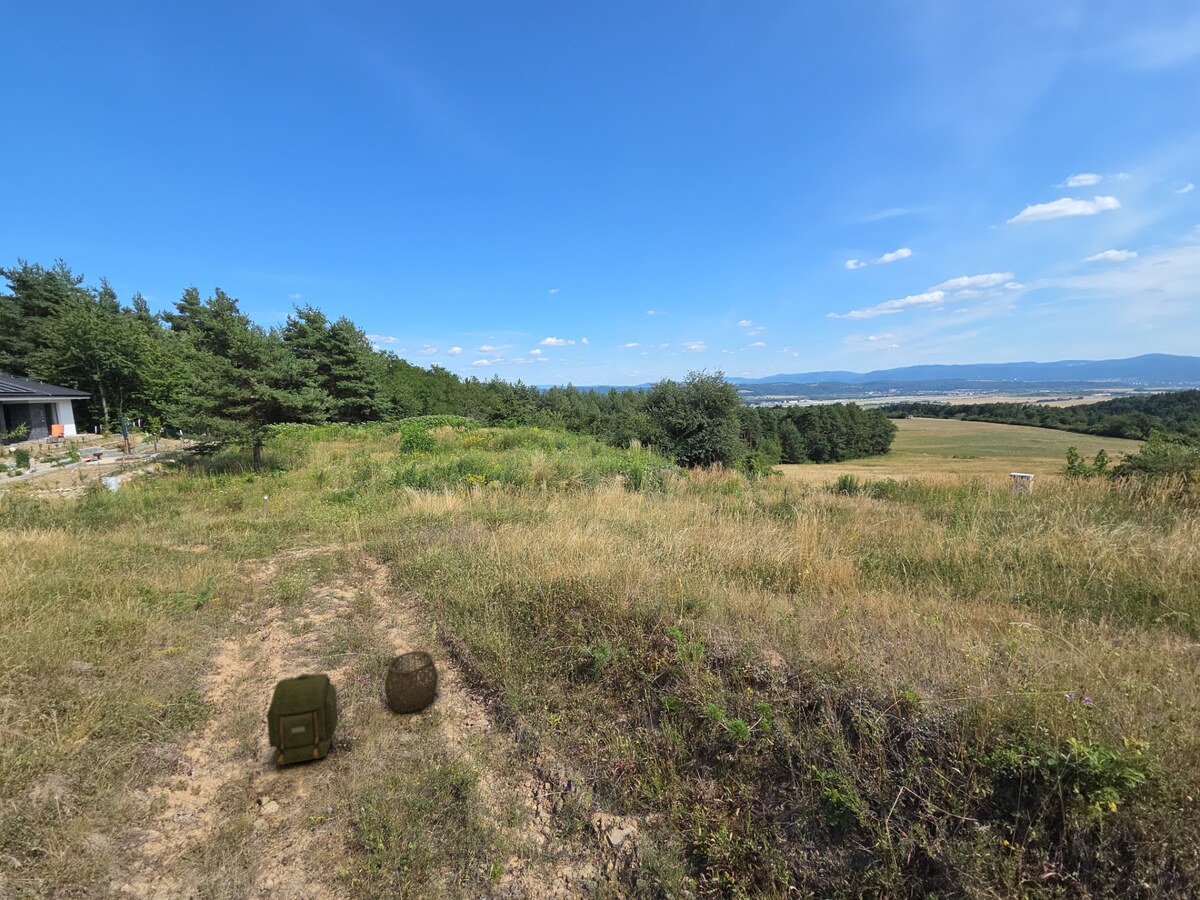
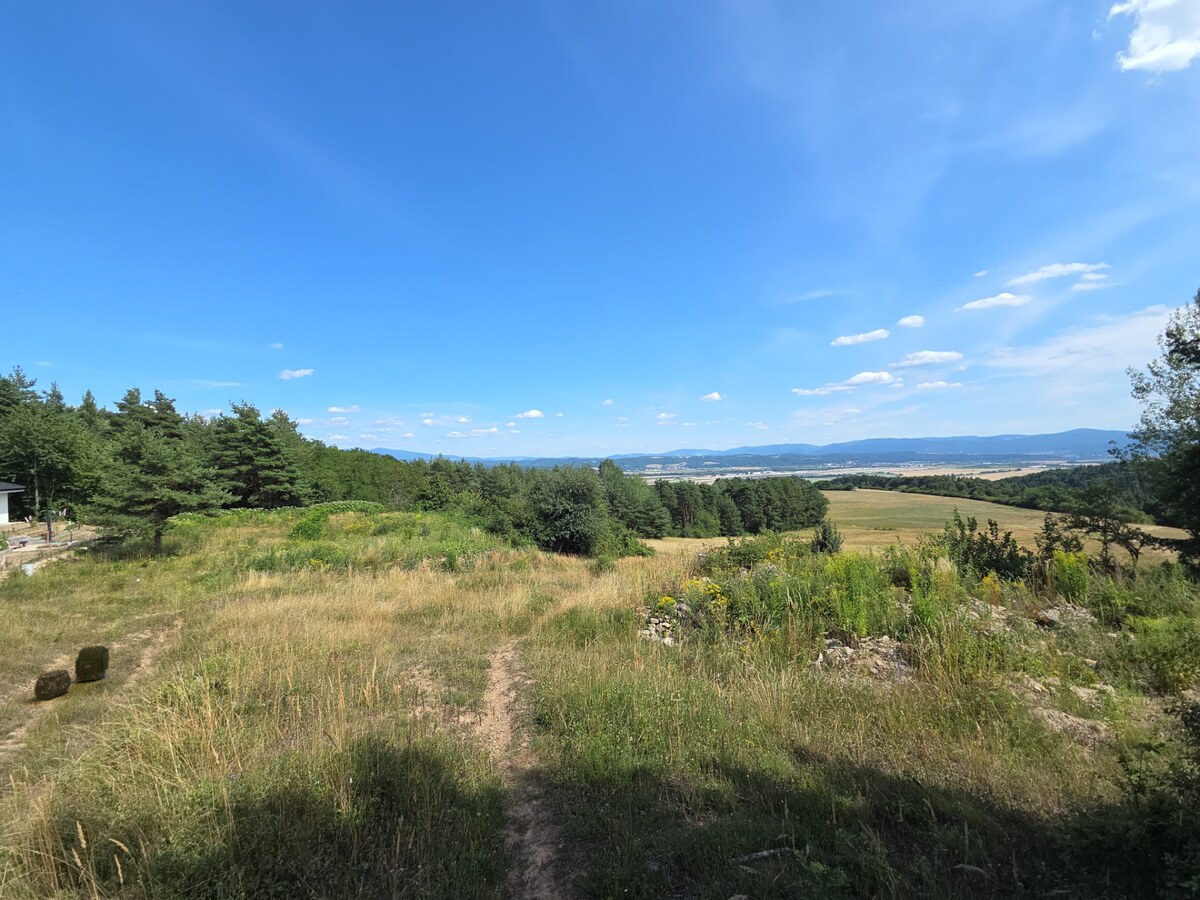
woven basket: present [385,651,438,712] -> present [34,670,71,699]

